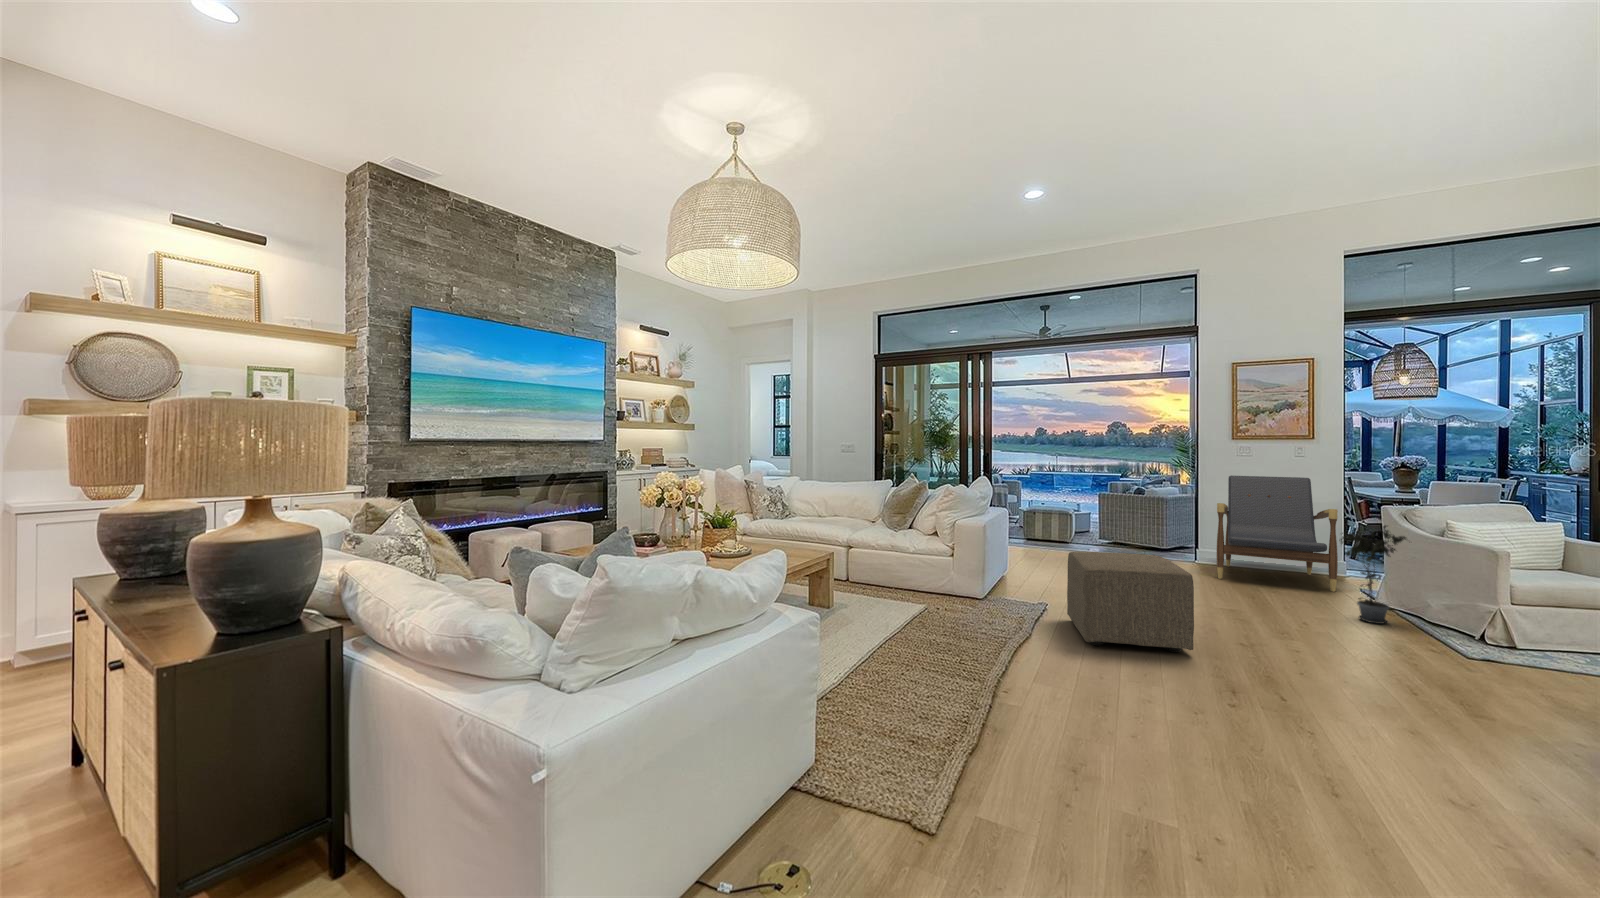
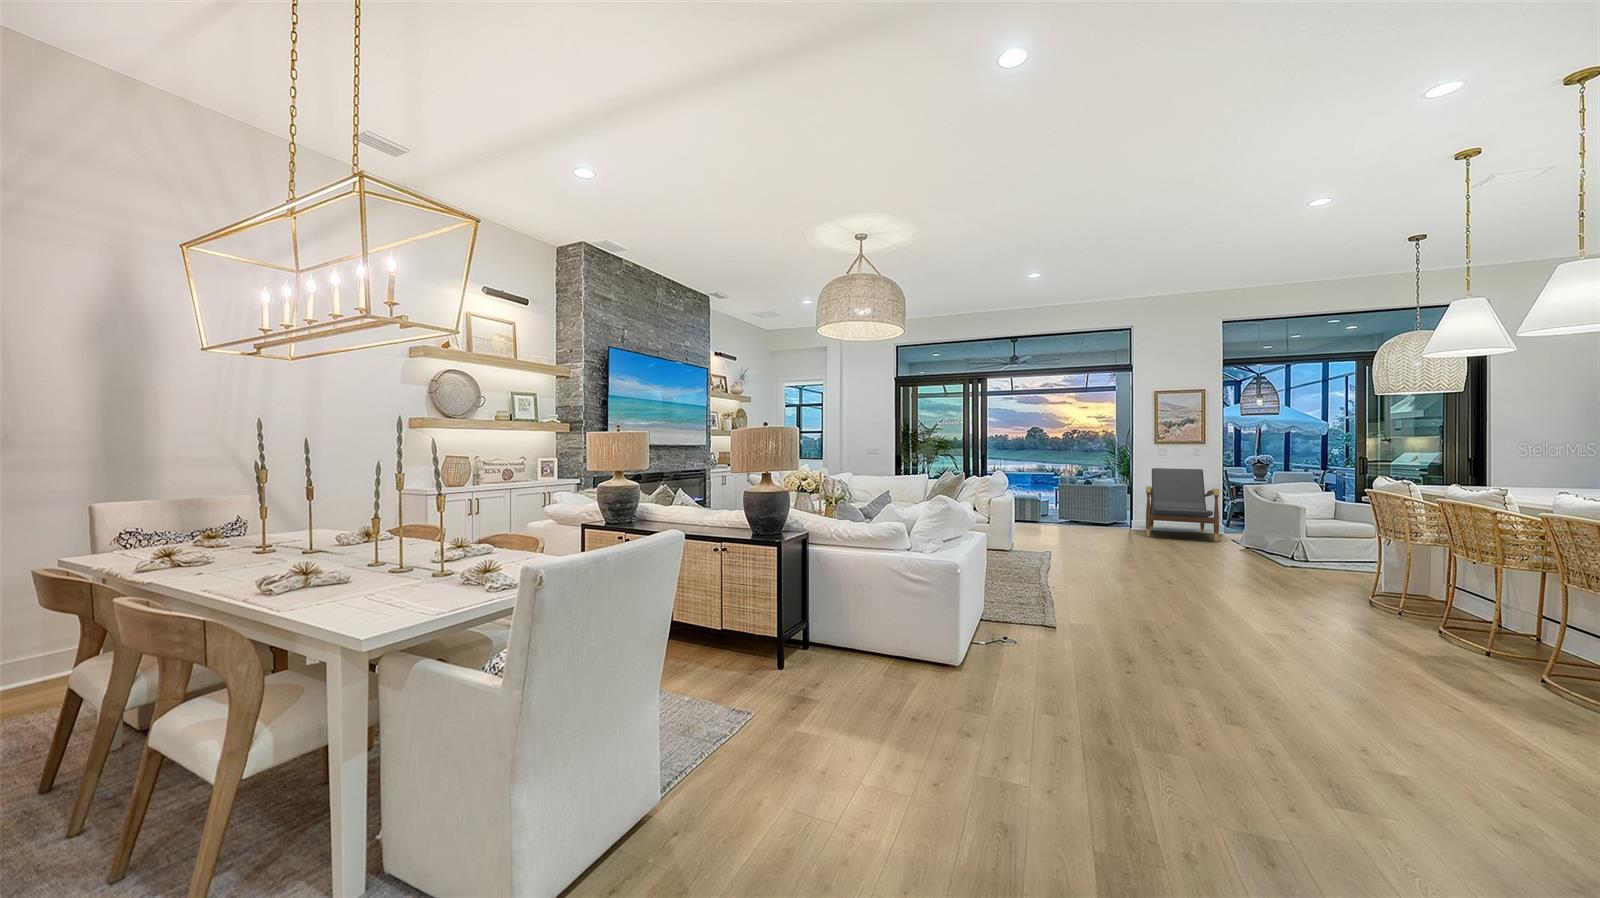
potted plant: present [1341,525,1406,624] -> none [1219,496,1259,555]
ottoman: present [1067,552,1194,652] -> none [1065,515,1143,570]

